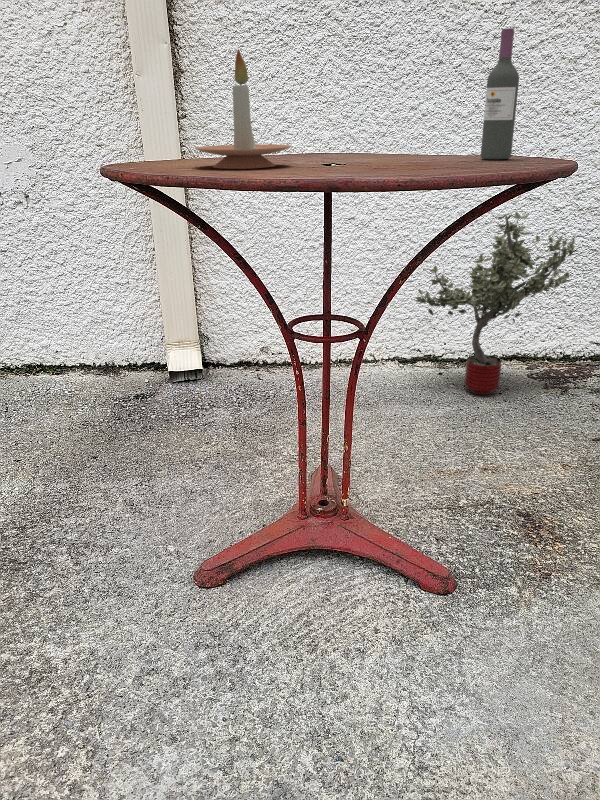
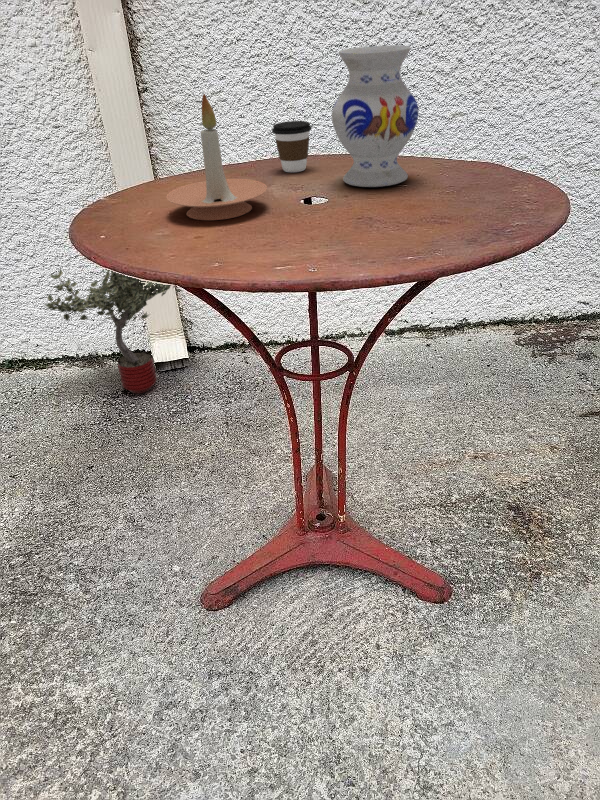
vase: none [358,27,440,160] -> present [332,45,419,187]
wine bottle: present [481,28,519,160] -> none [463,40,501,177]
coffee cup: none [300,112,337,158] -> present [272,121,311,172]
potted tree: present [415,211,575,395] -> present [45,269,180,394]

